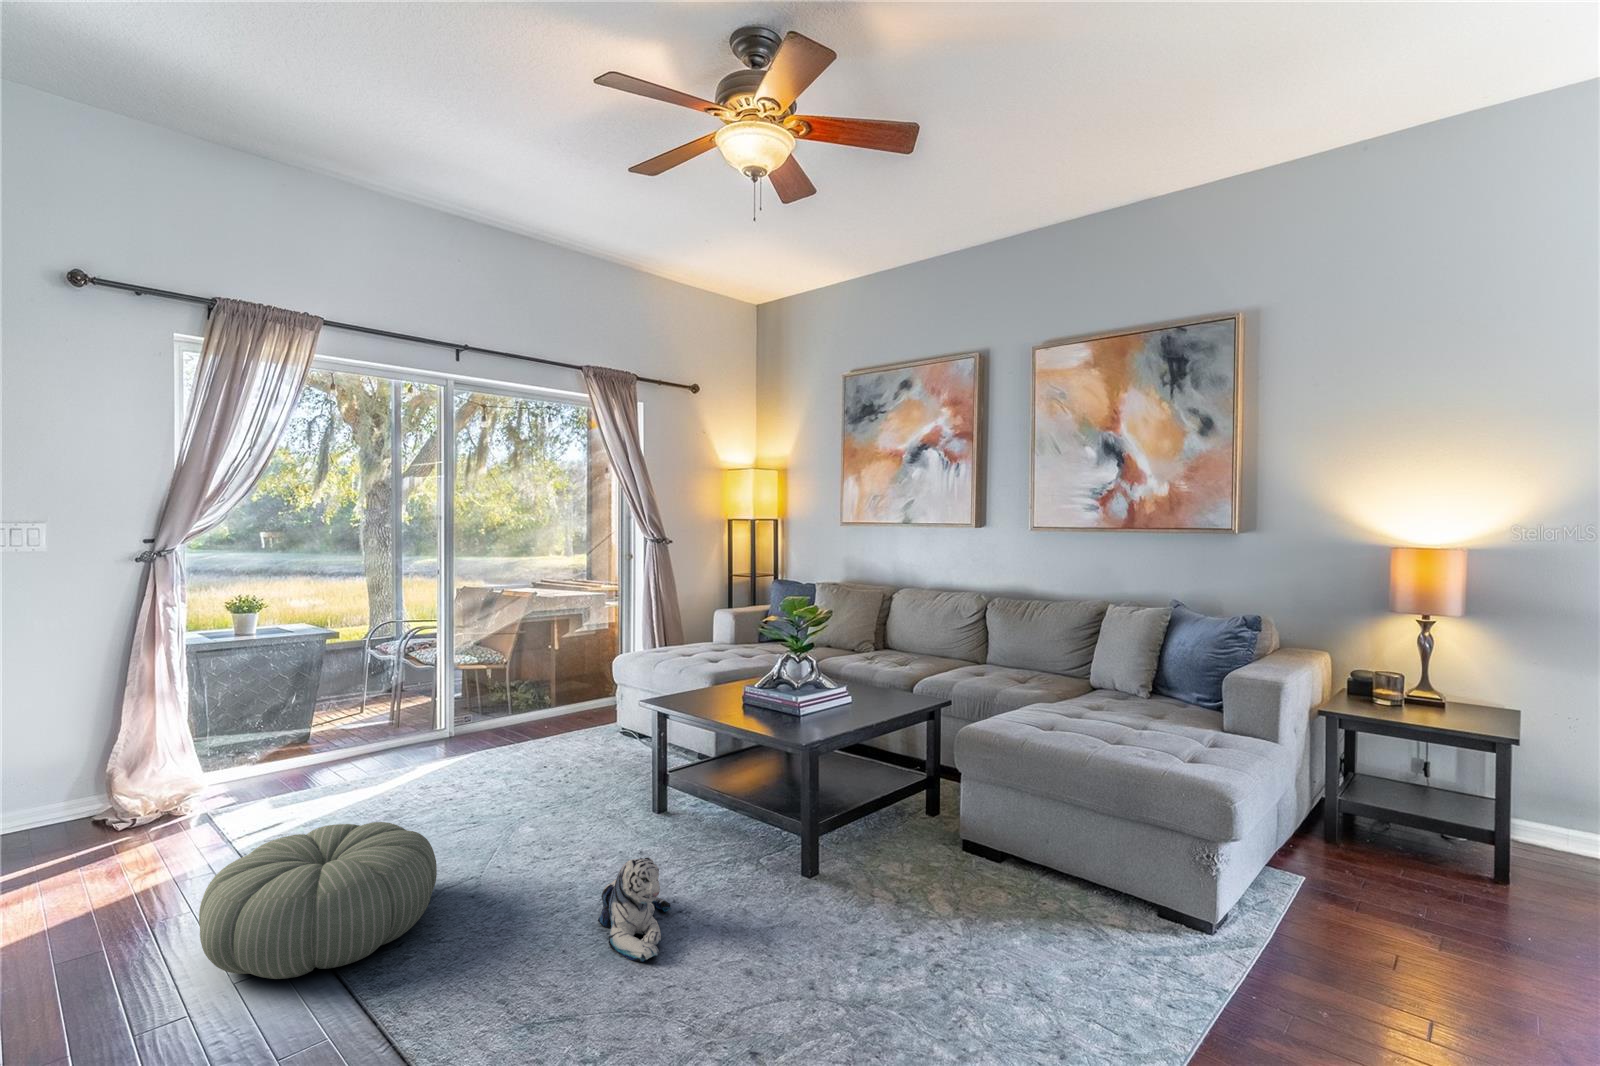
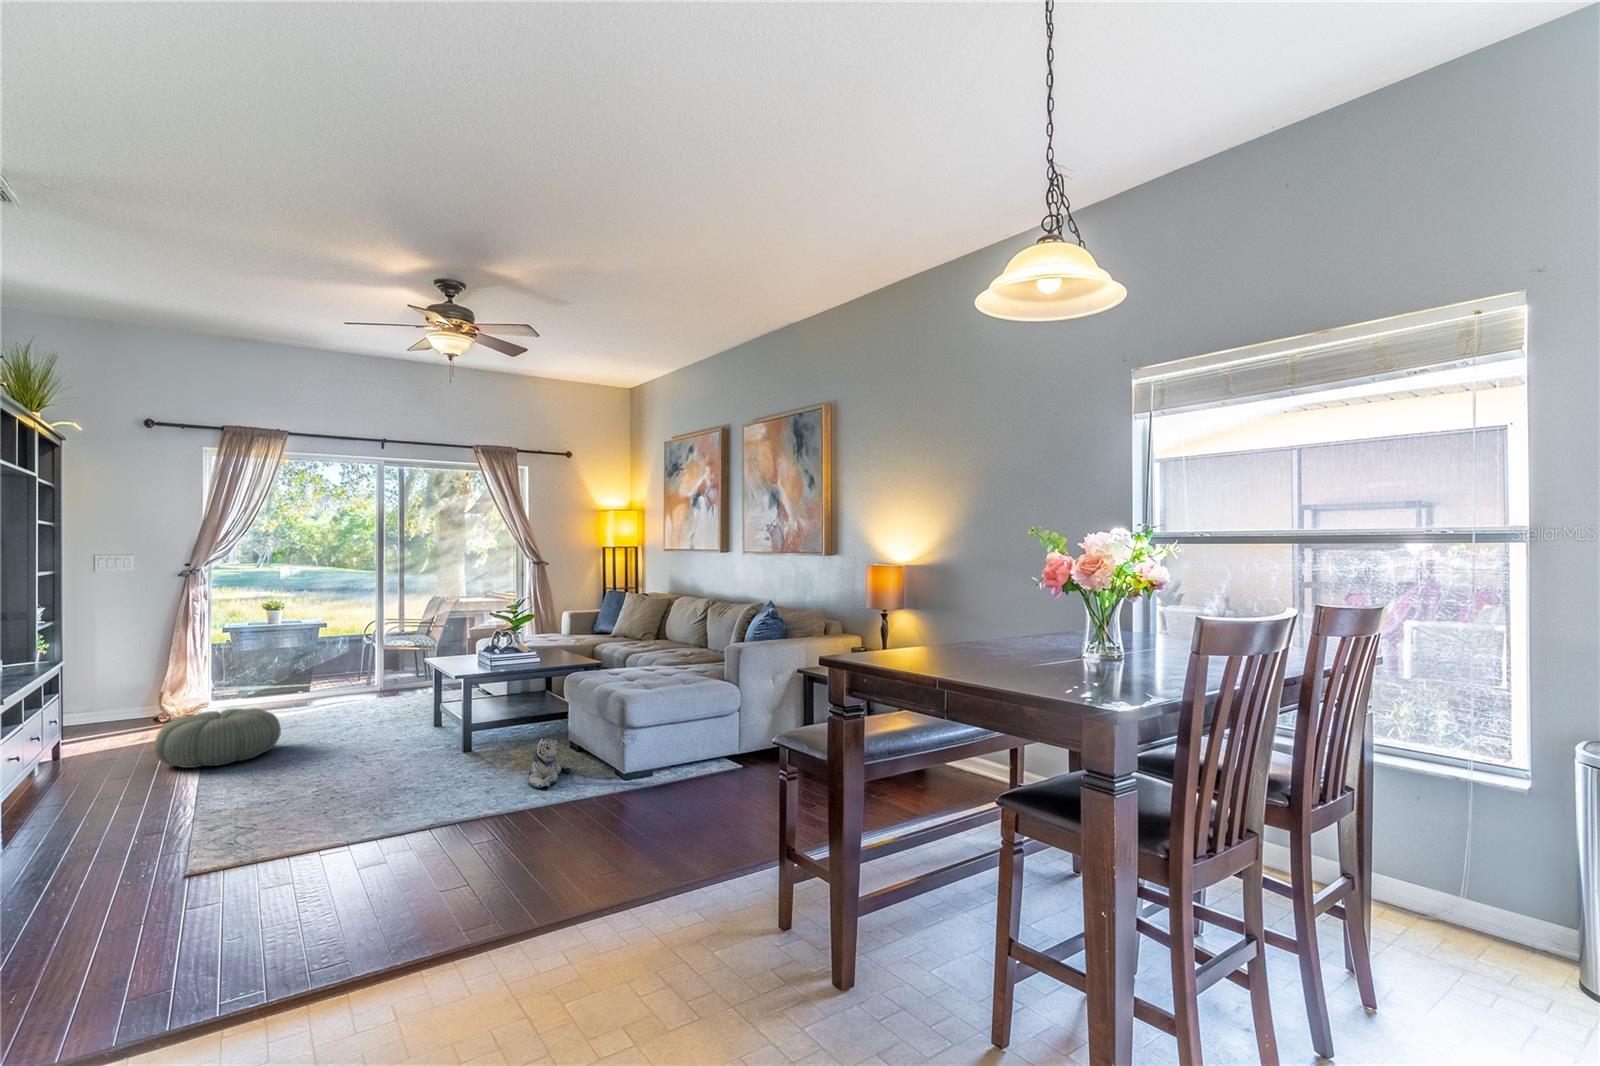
plush toy: present [598,858,671,962] -> present [528,738,571,789]

